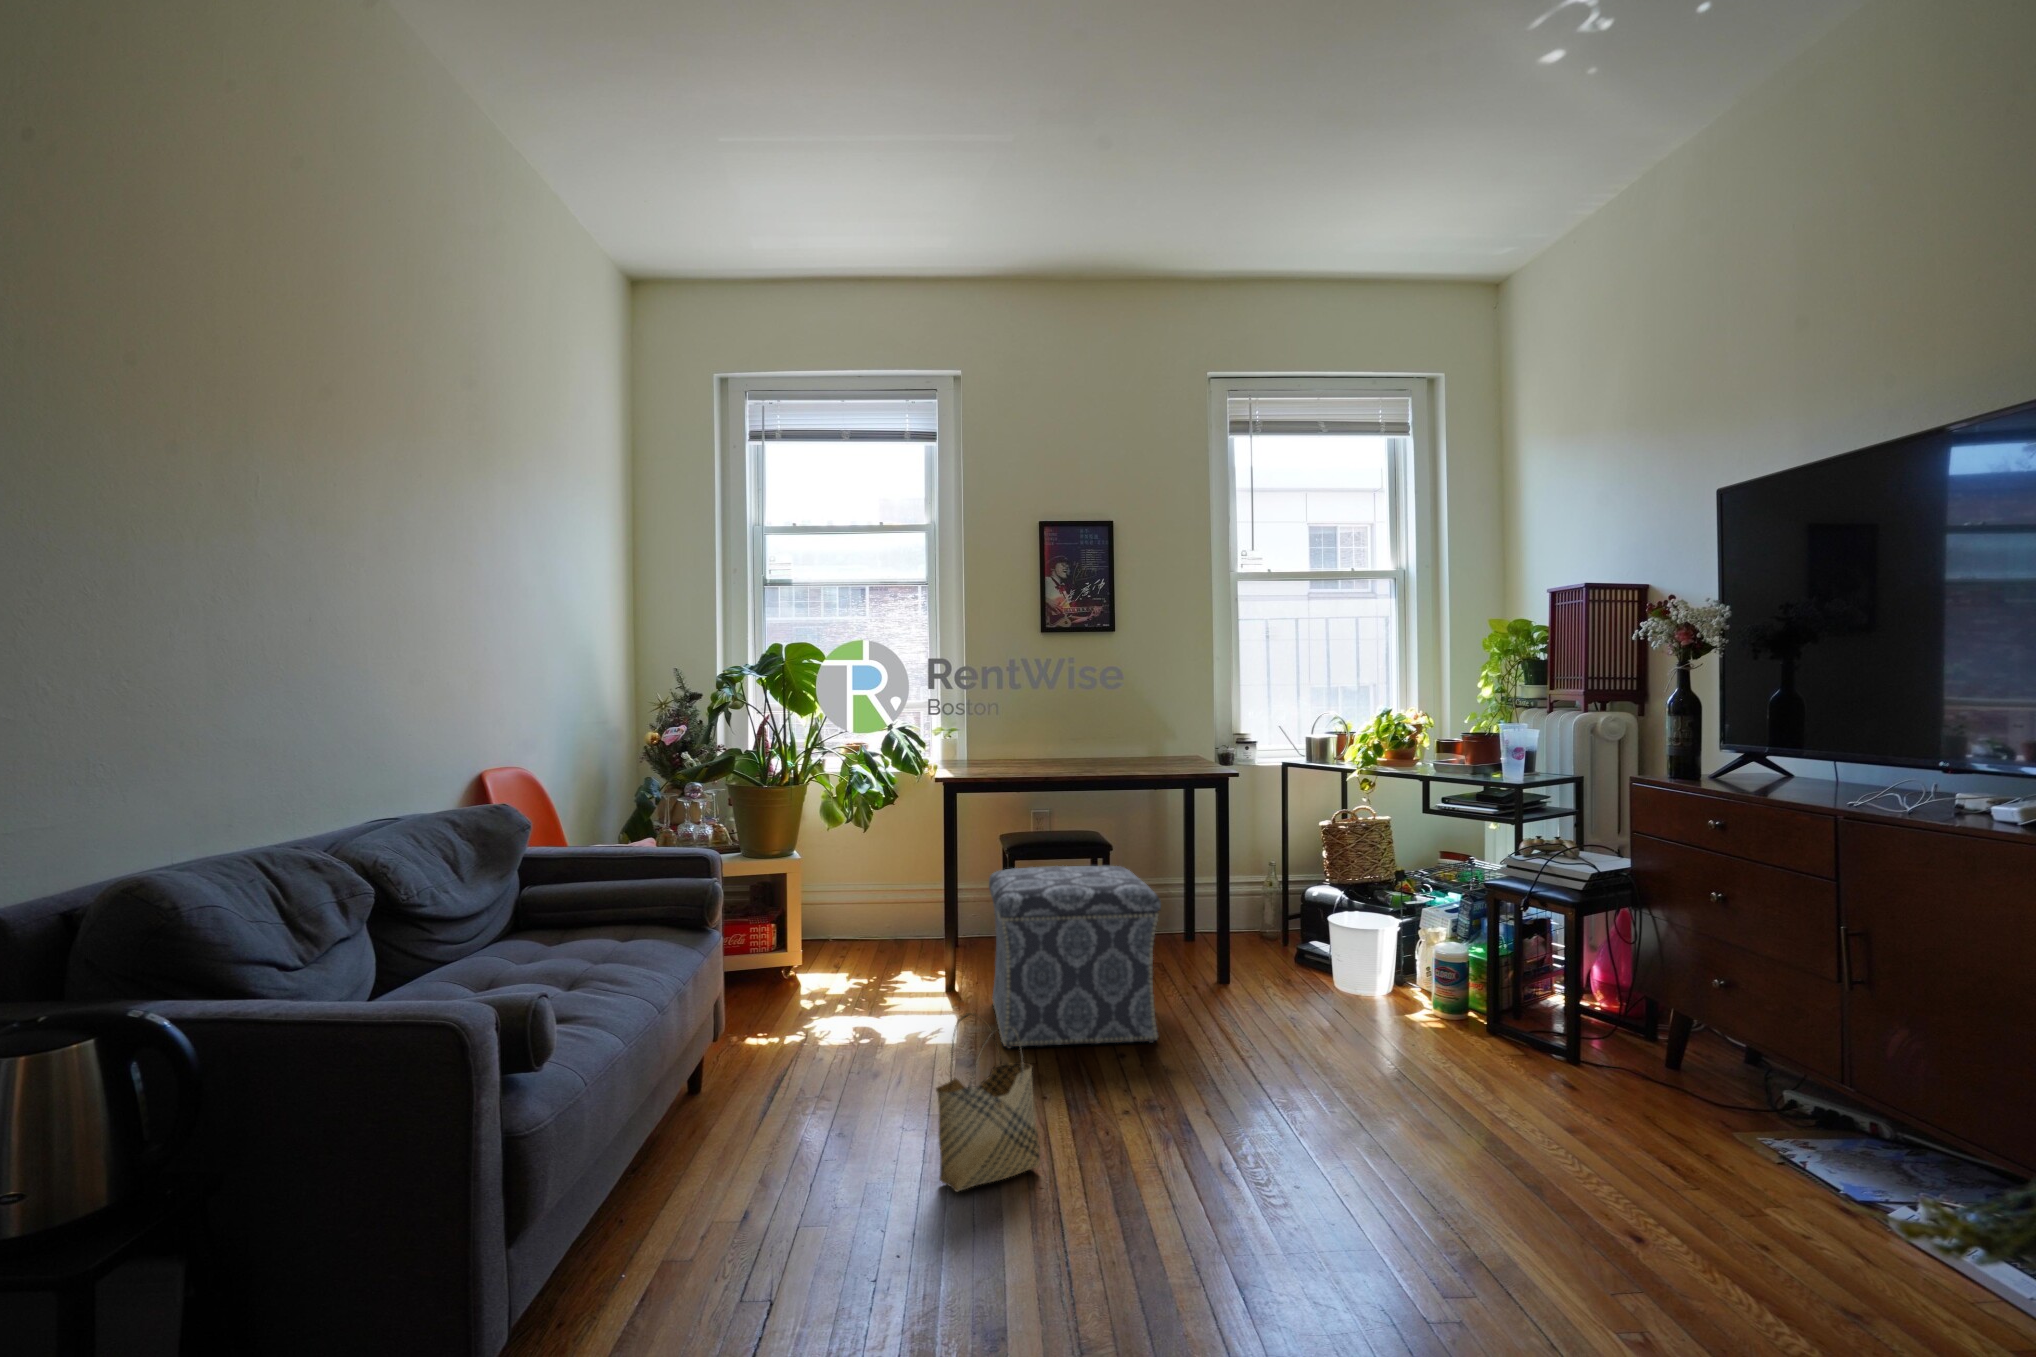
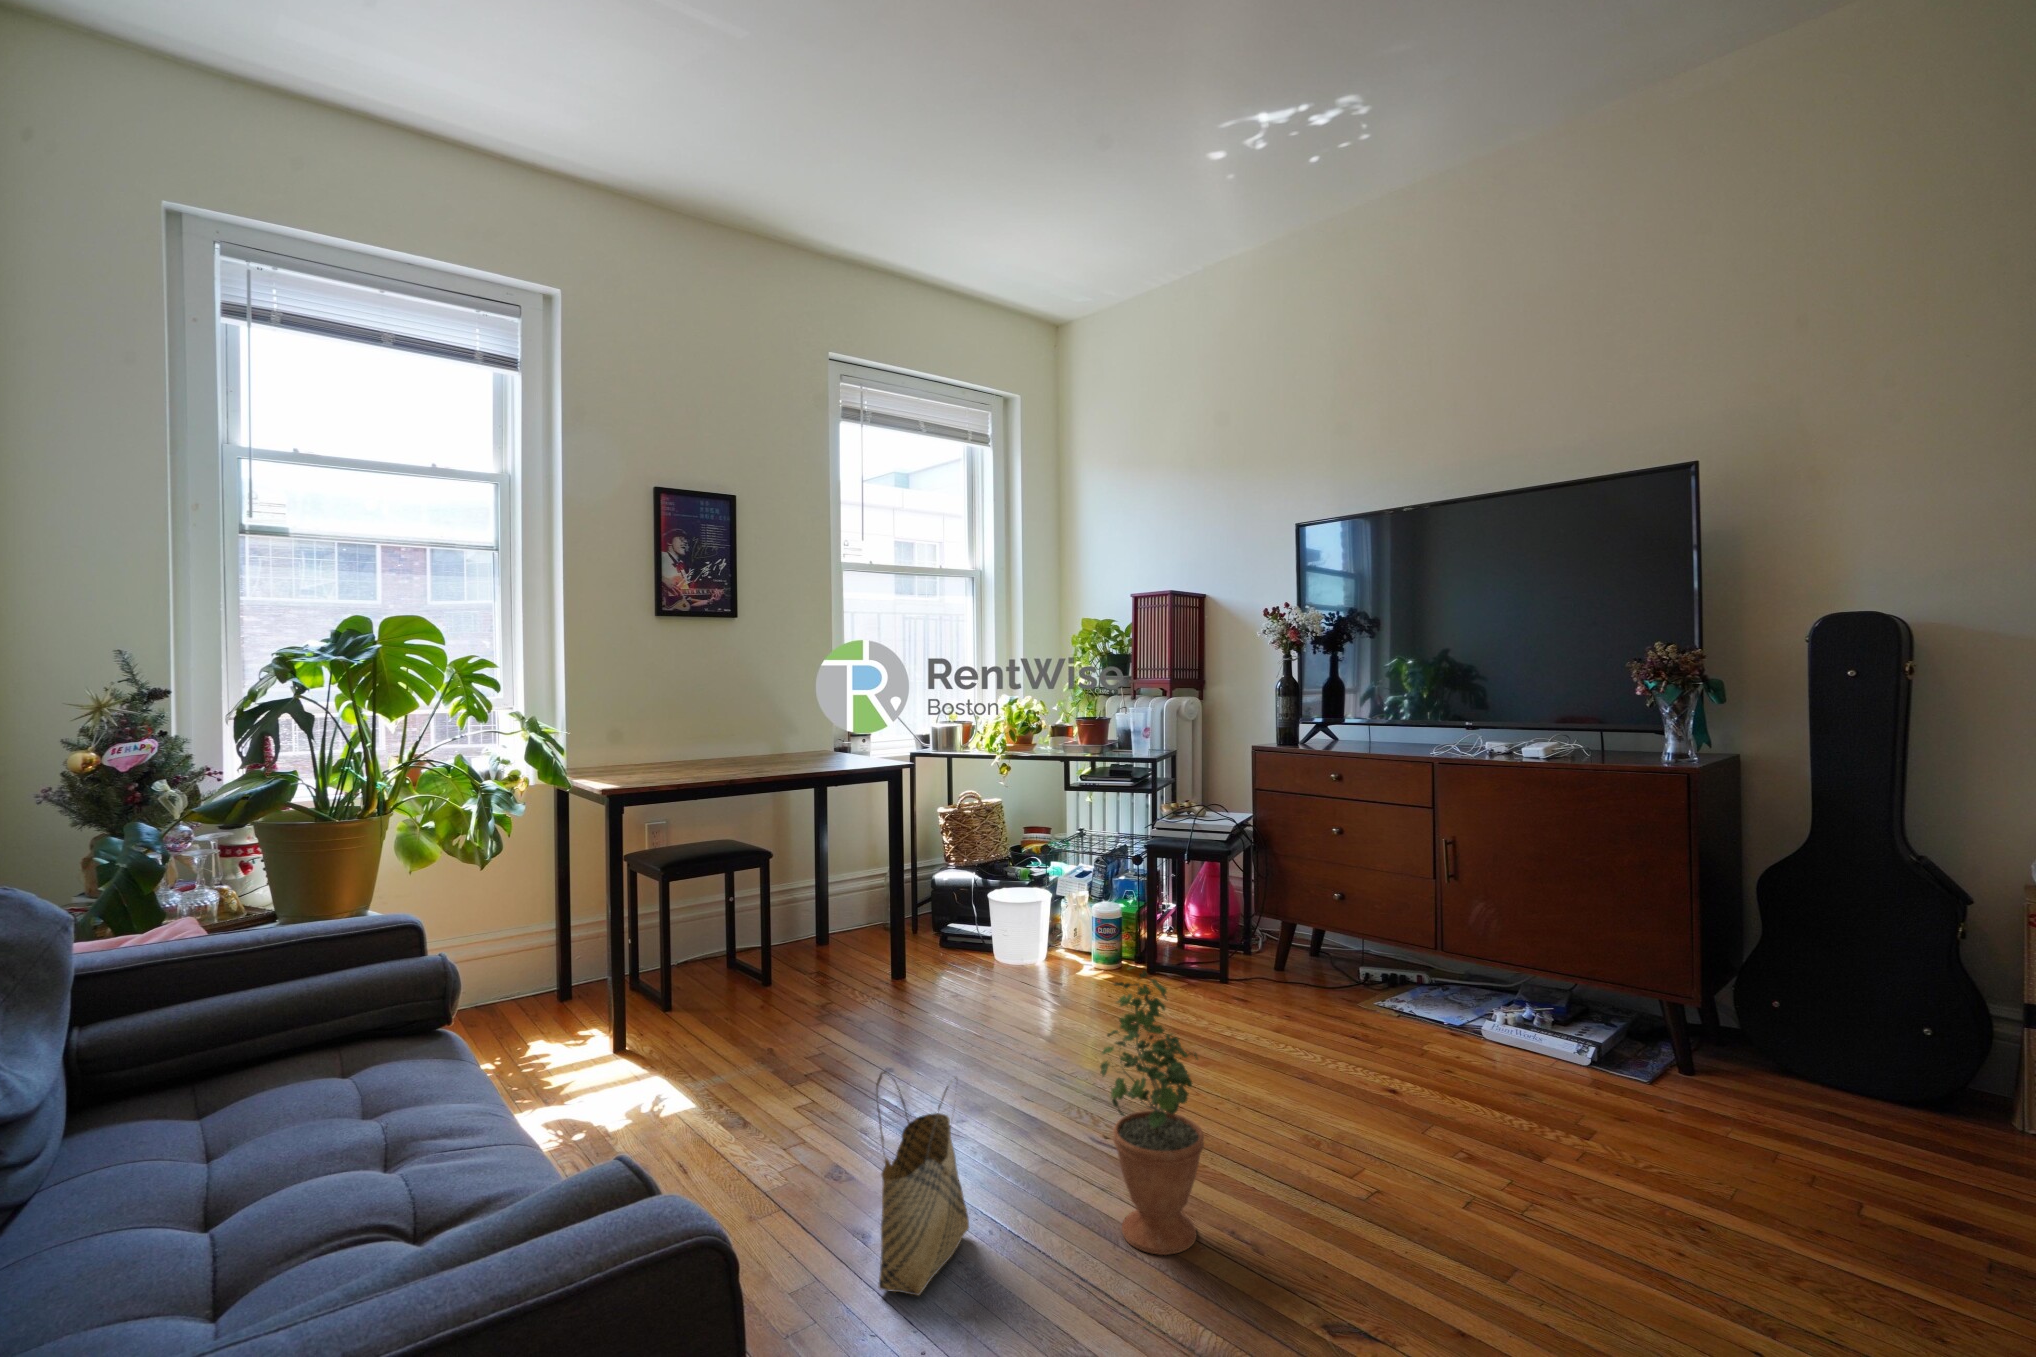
ottoman: present [989,866,1161,1048] -> none [683,872,917,1103]
potted plant: none [1126,966,1235,1242] -> present [1101,967,1204,1255]

